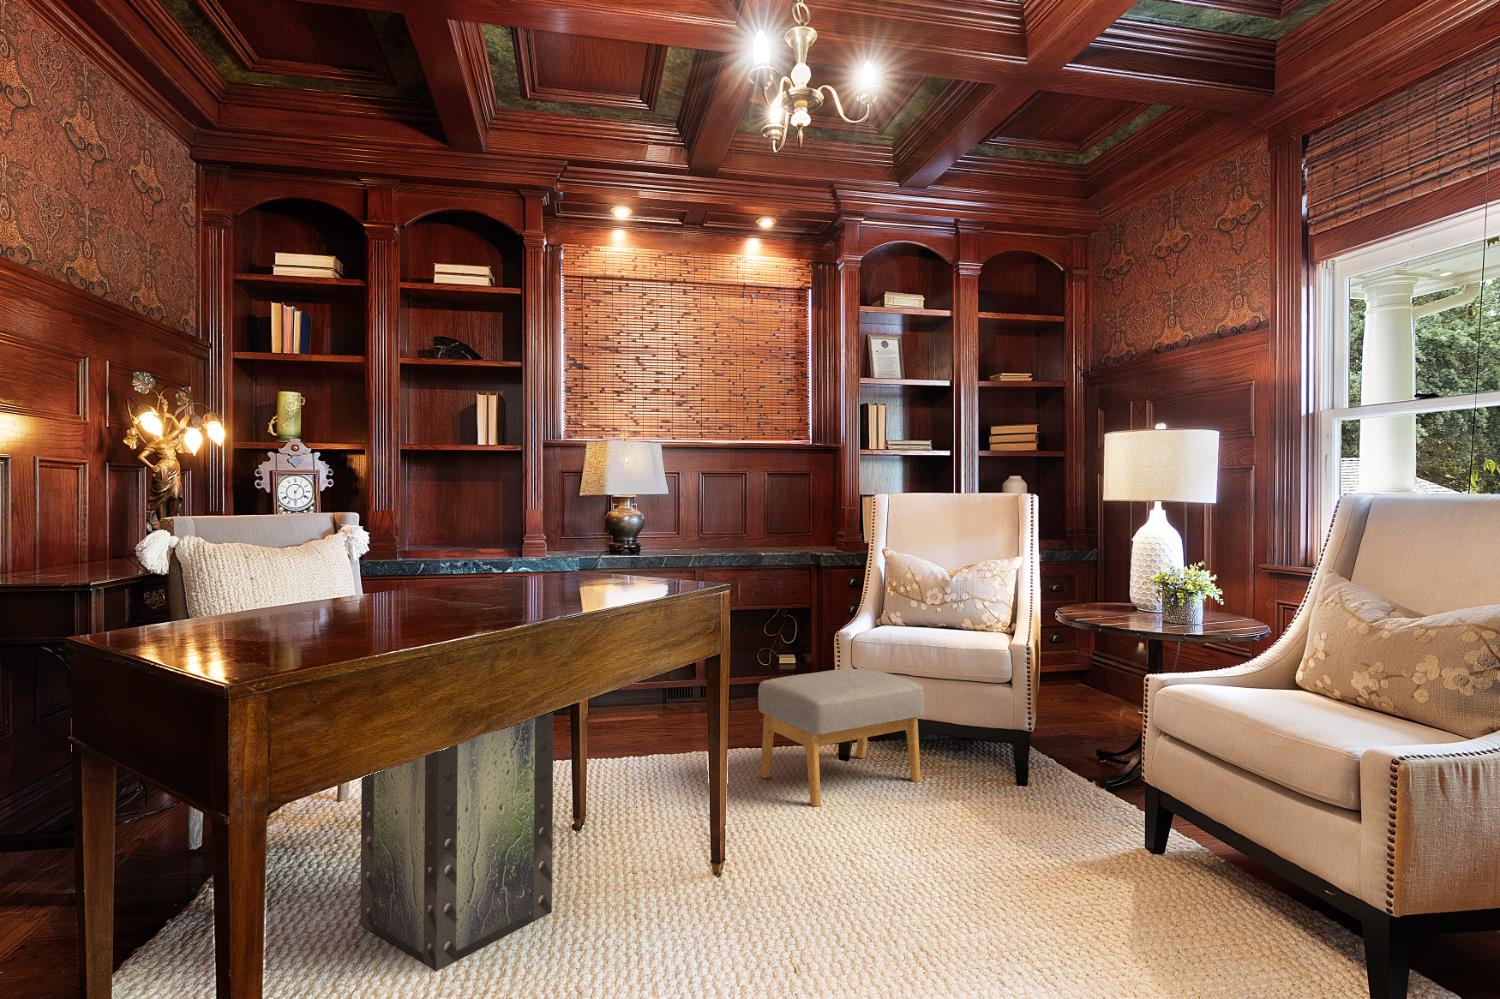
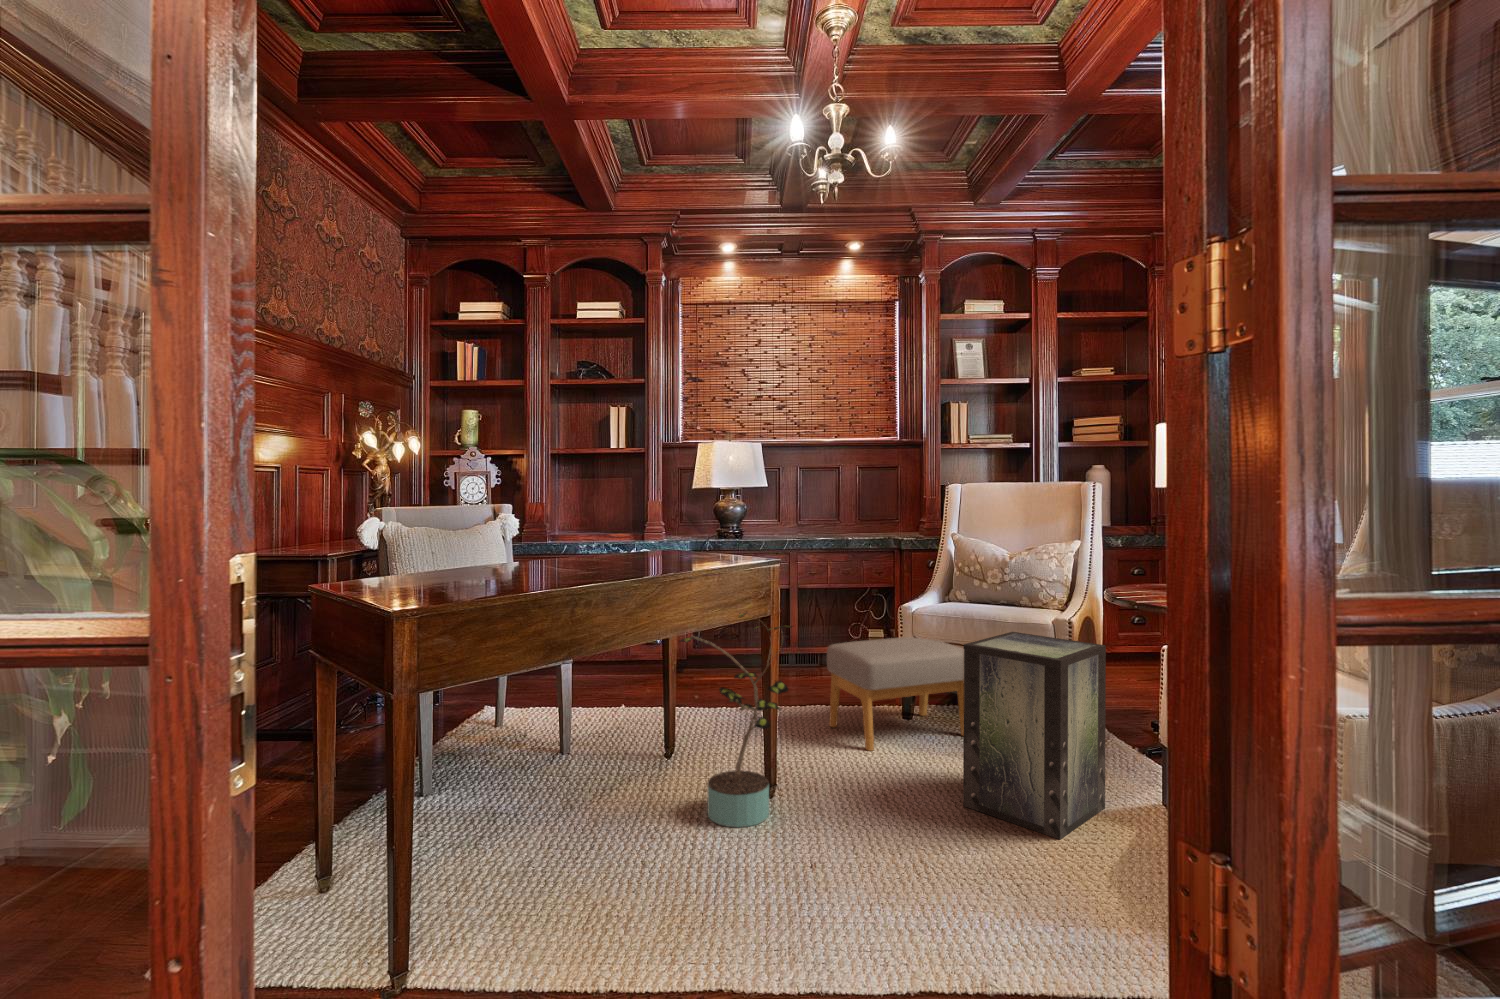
potted plant: none [610,649,755,923] -> present [680,613,792,827]
storage box: present [360,712,554,971] -> present [963,632,1106,840]

